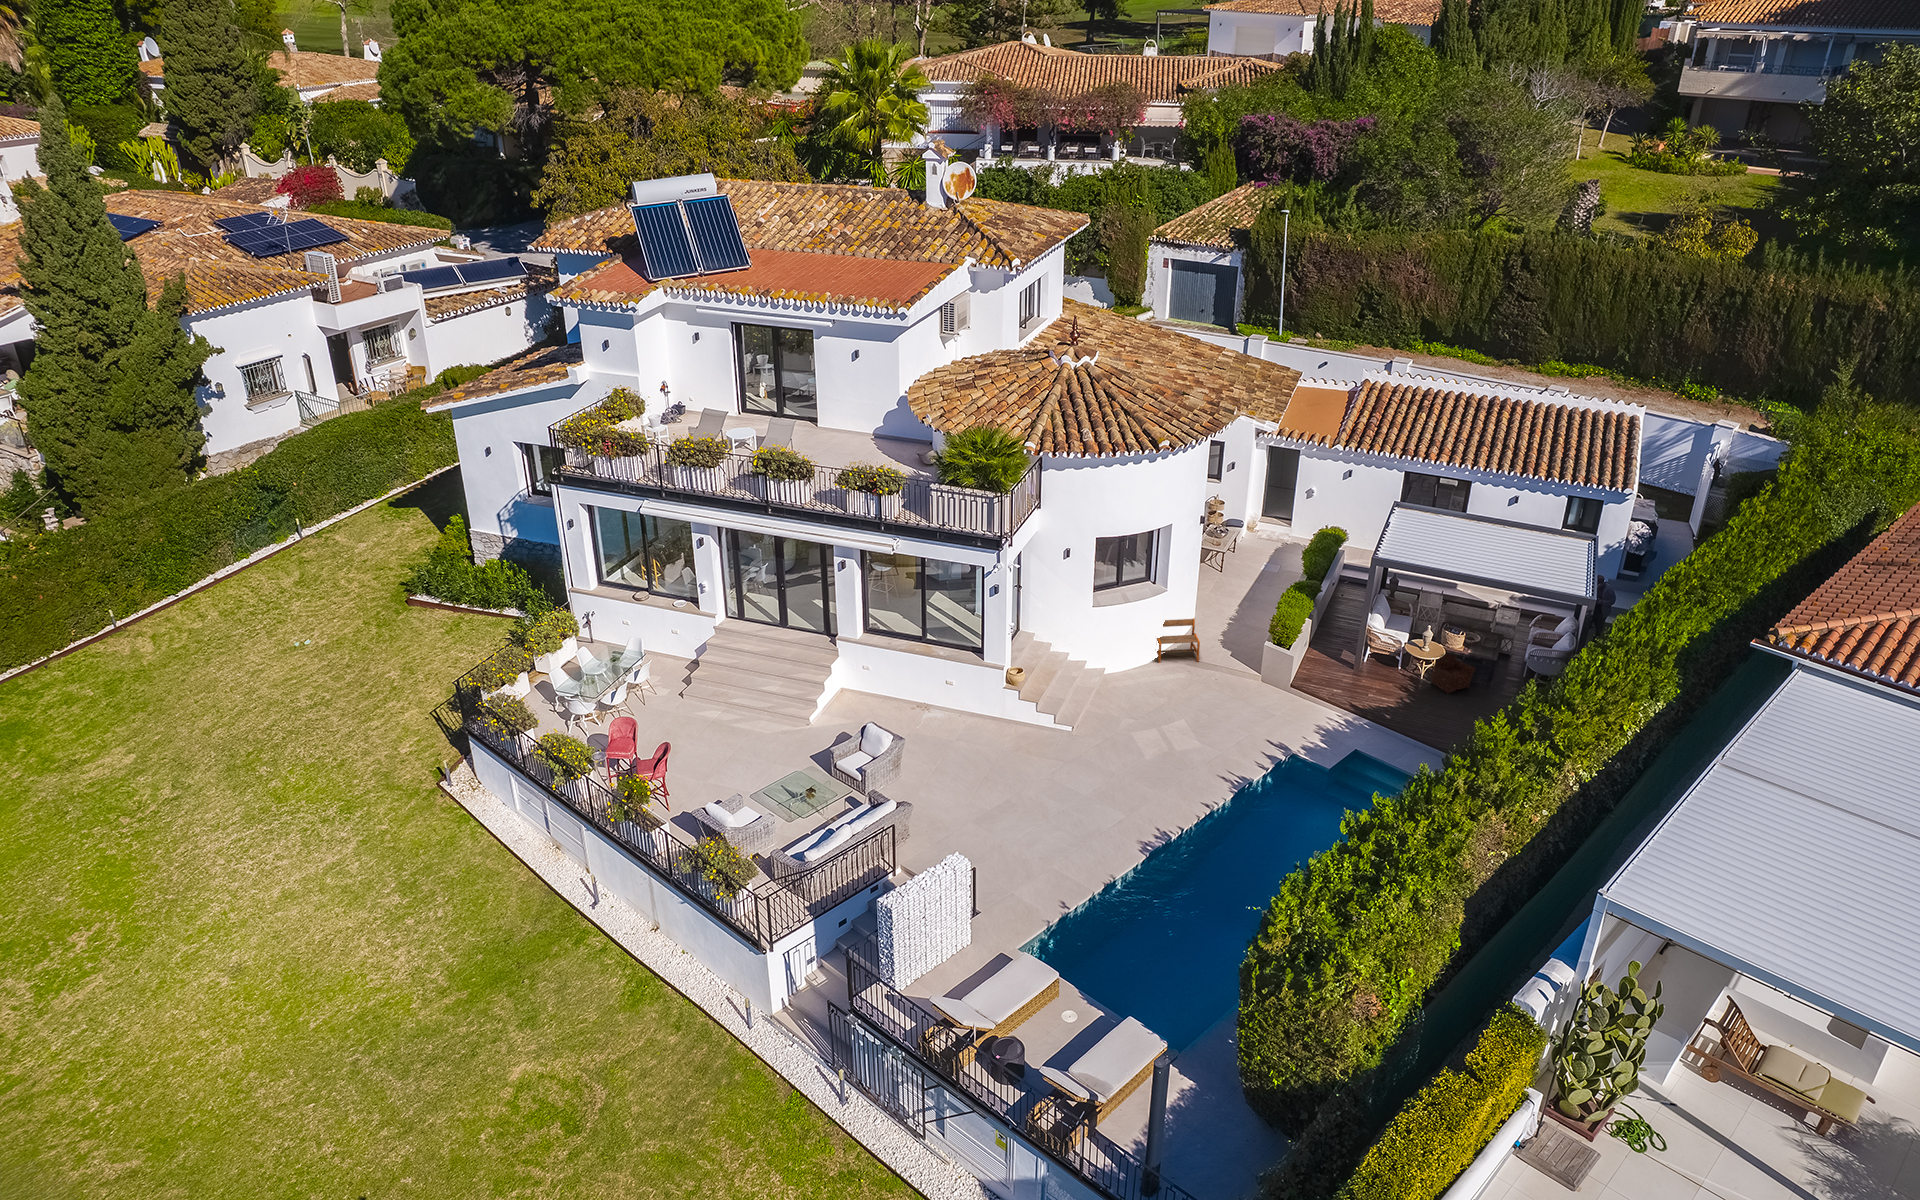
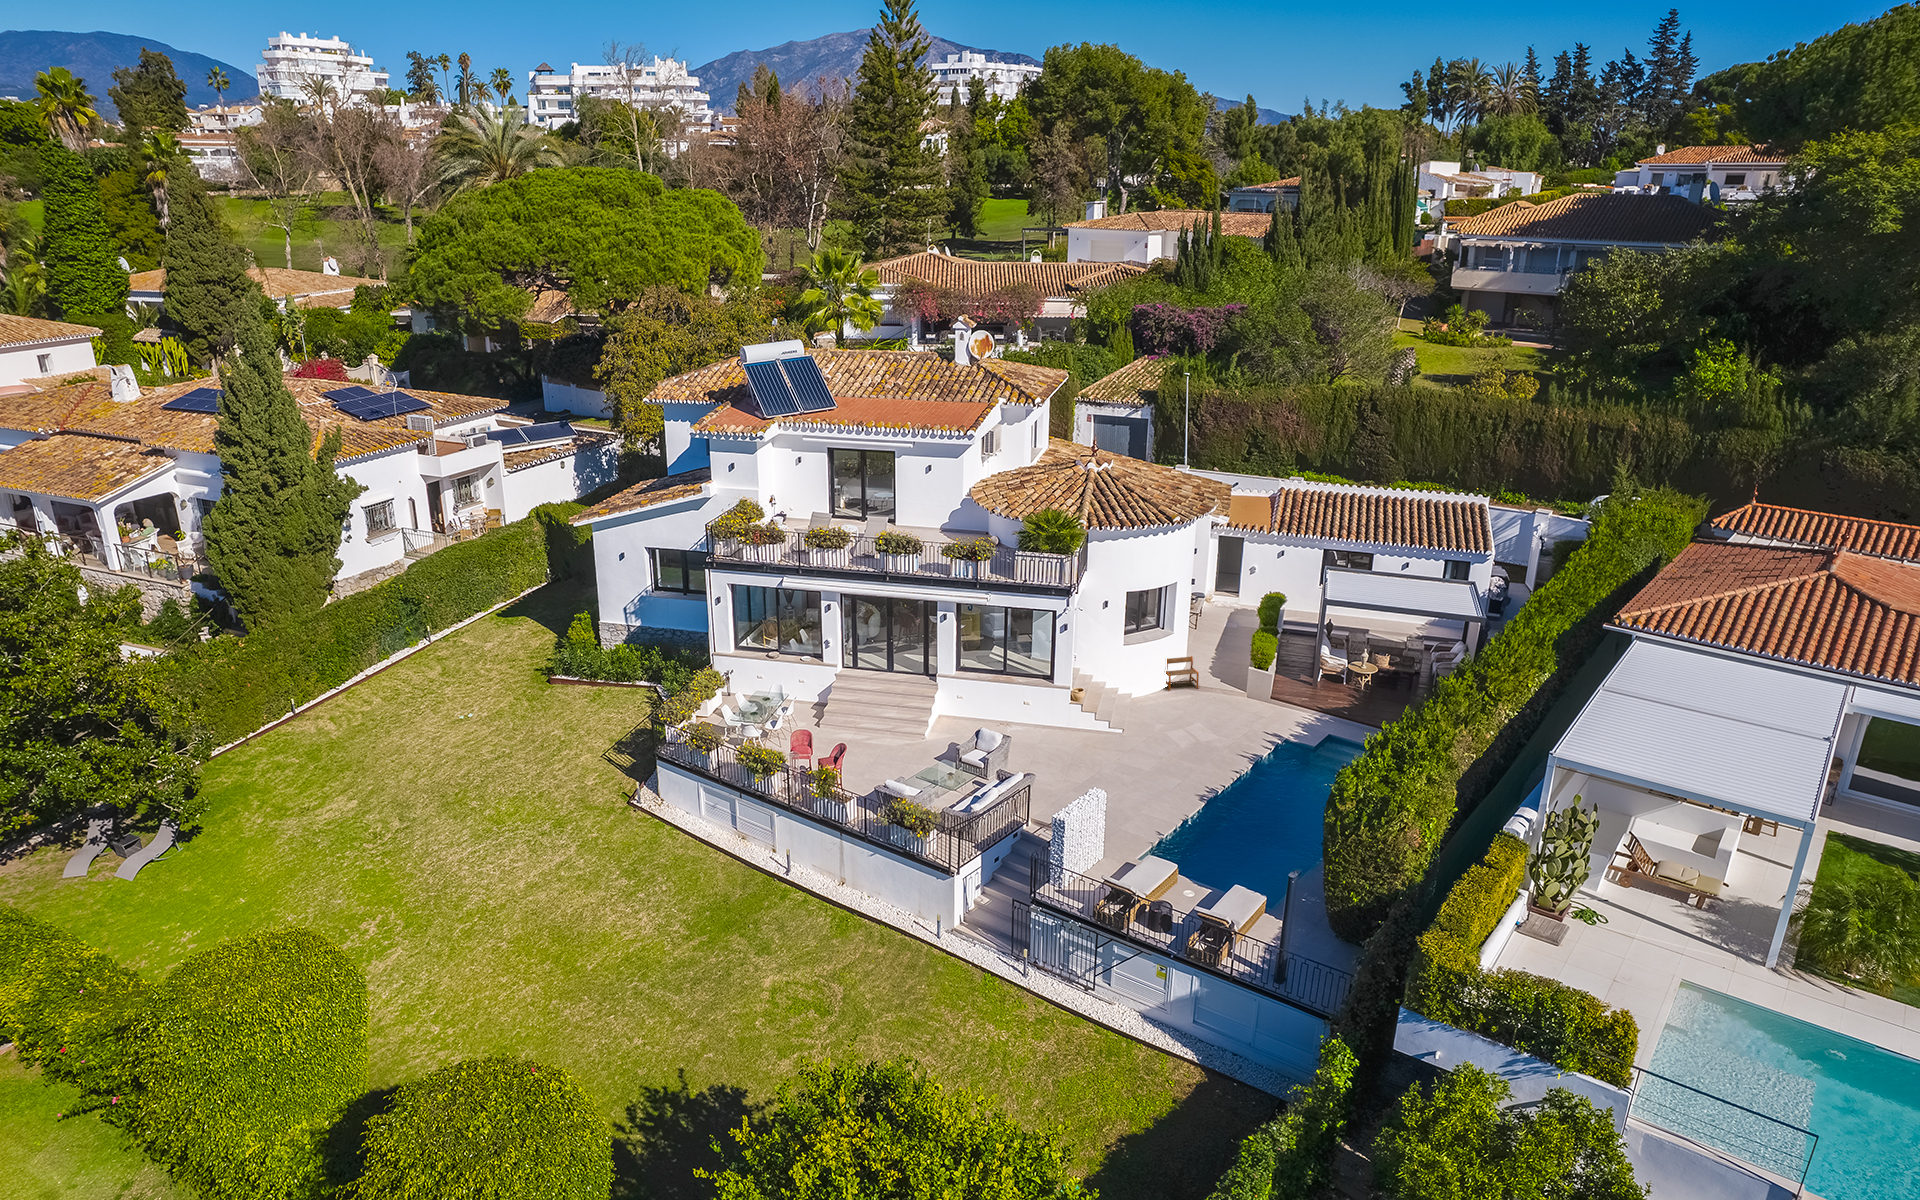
armchair: present [1431,654,1475,693] -> none [1368,665,1402,700]

